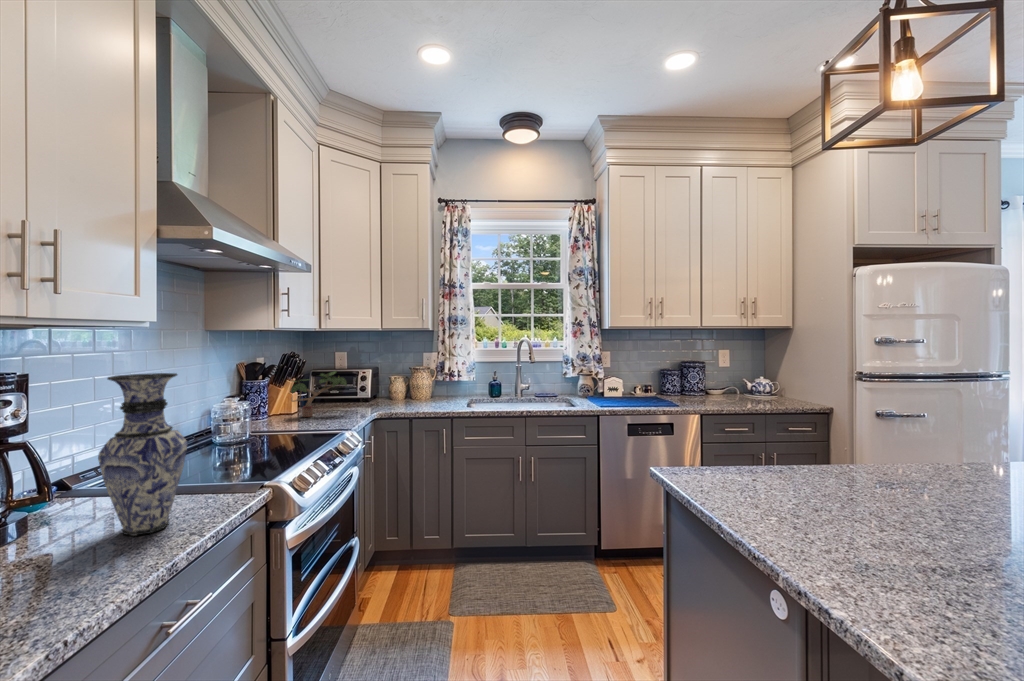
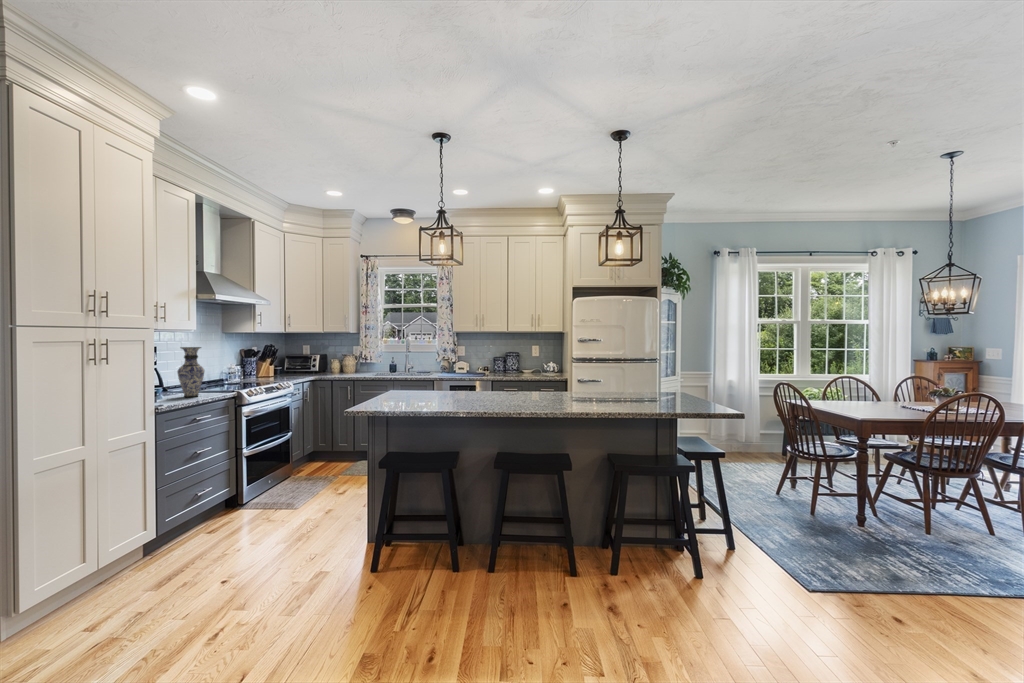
potted plant: present [291,371,347,417] -> none [262,353,301,378]

